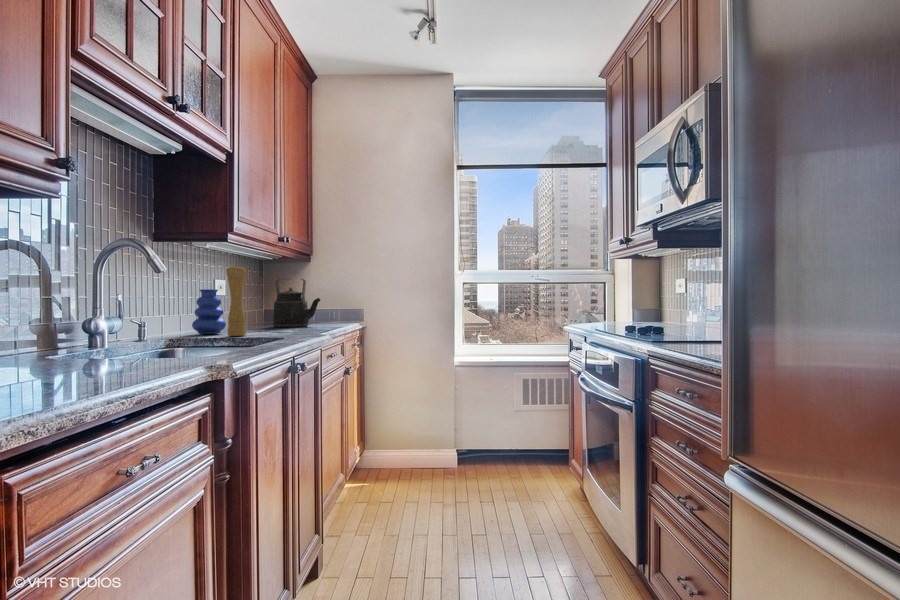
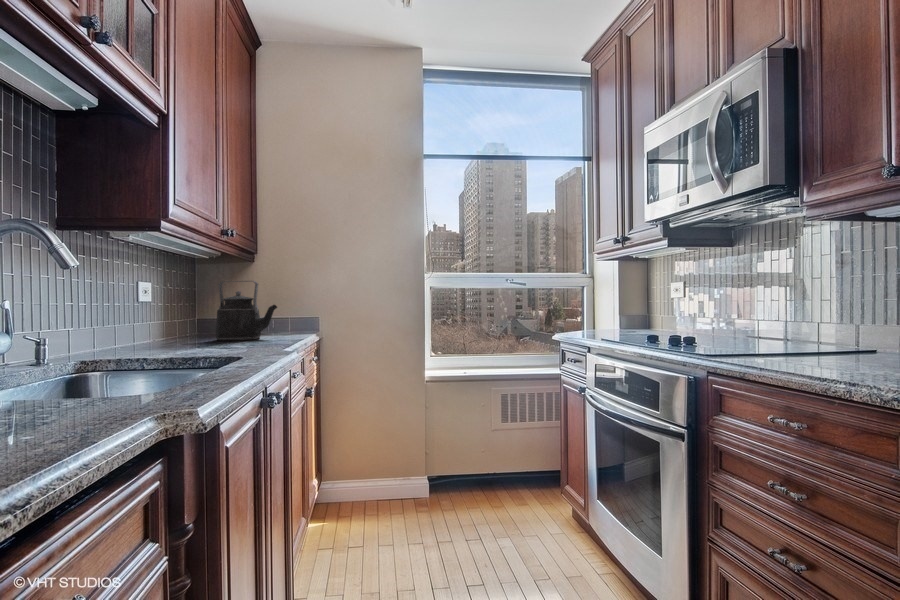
pepper mill: present [226,266,246,336] -> none [161,262,188,356]
vase: present [192,289,226,334] -> none [110,294,158,353]

